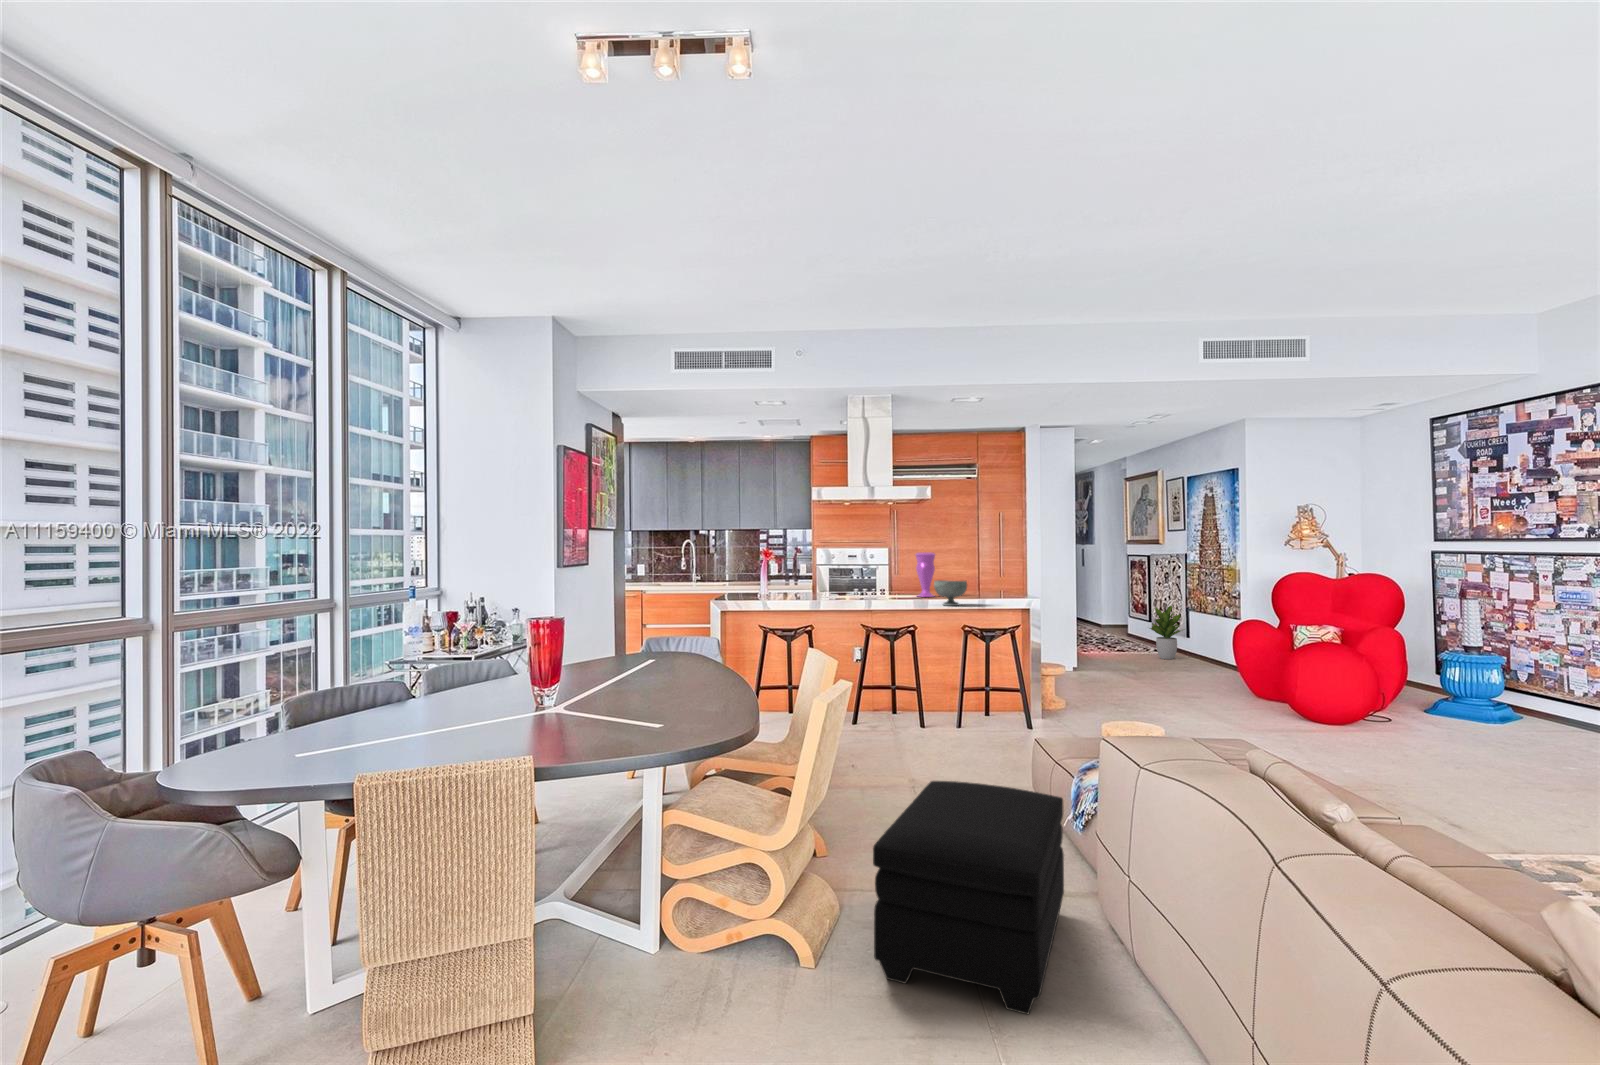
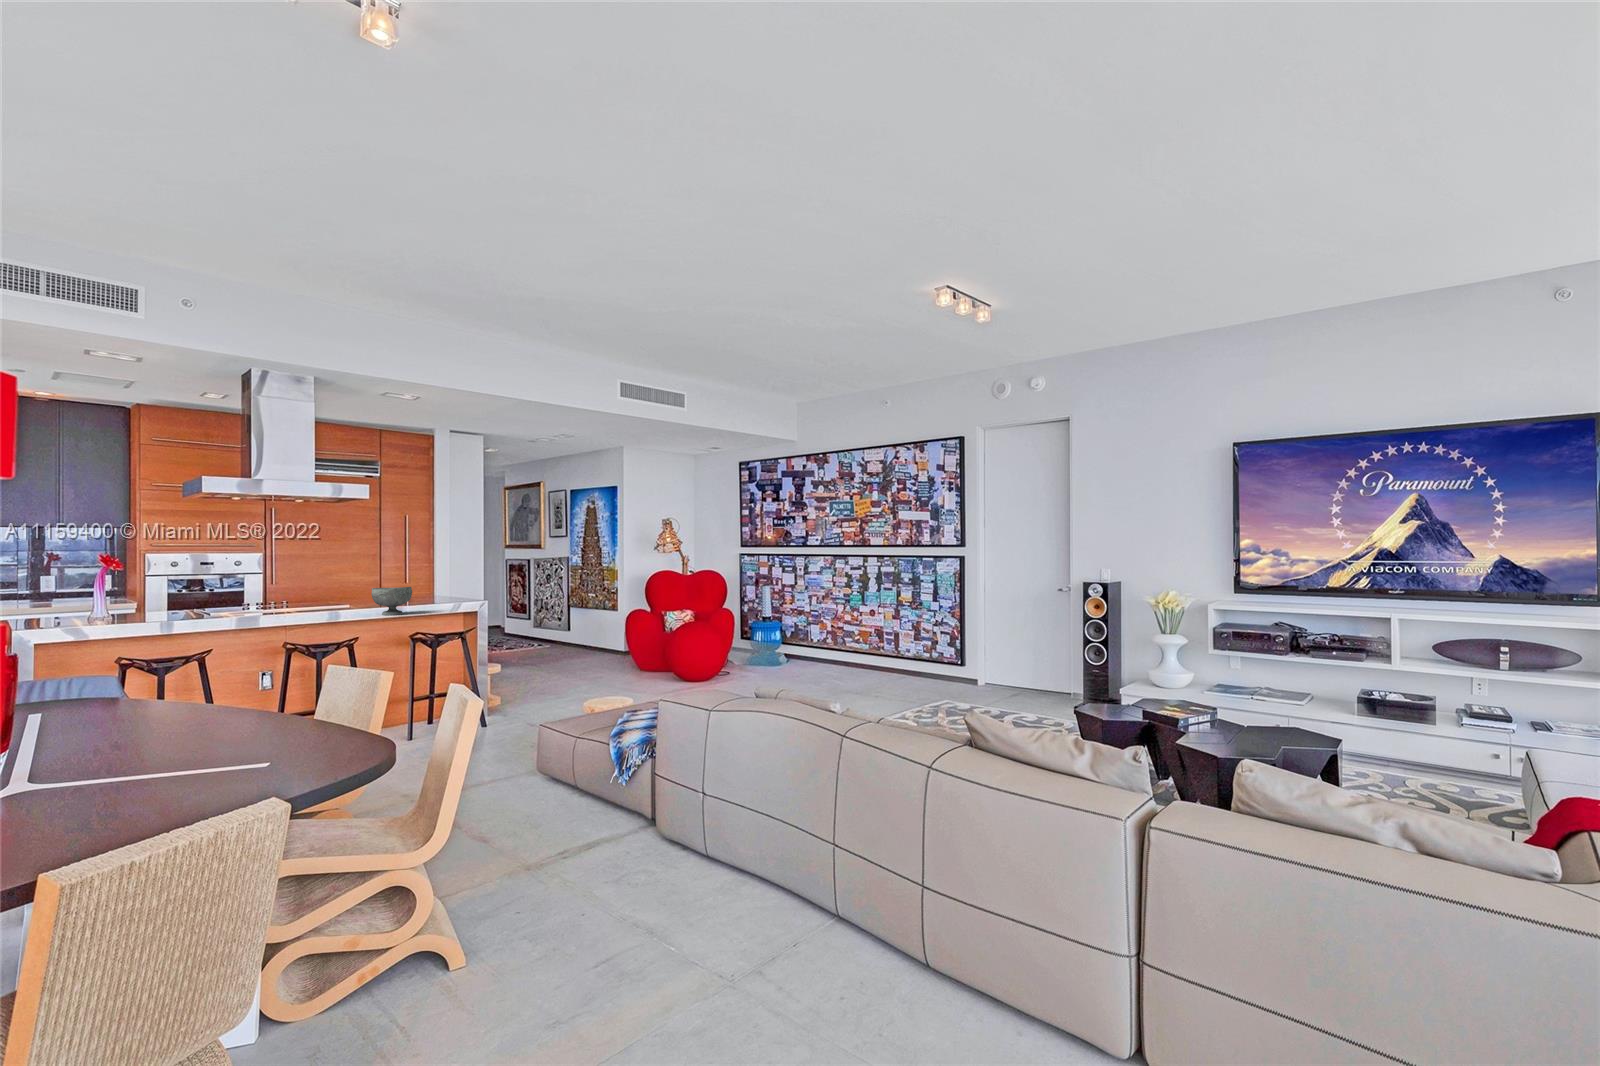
vase: present [915,553,935,597] -> none [322,558,352,609]
potted plant: present [1150,606,1182,659] -> none [535,604,568,651]
ottoman: present [873,781,1064,1015] -> none [531,760,706,967]

